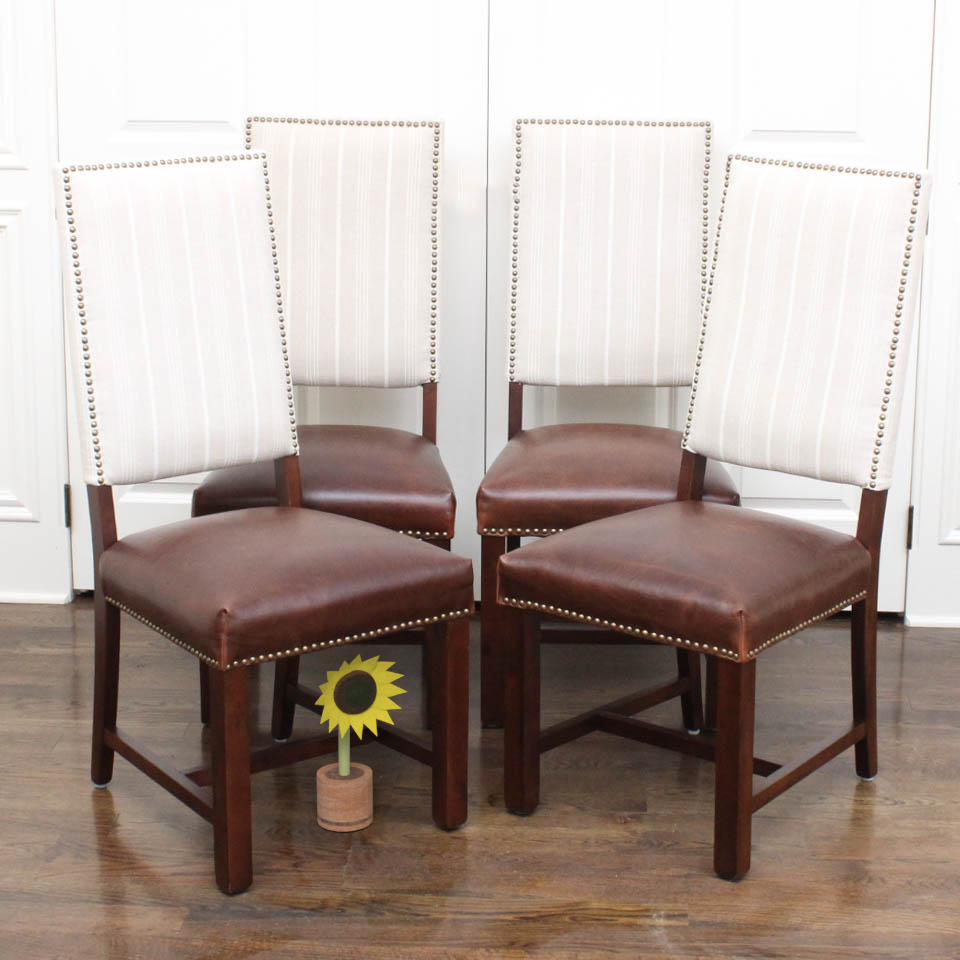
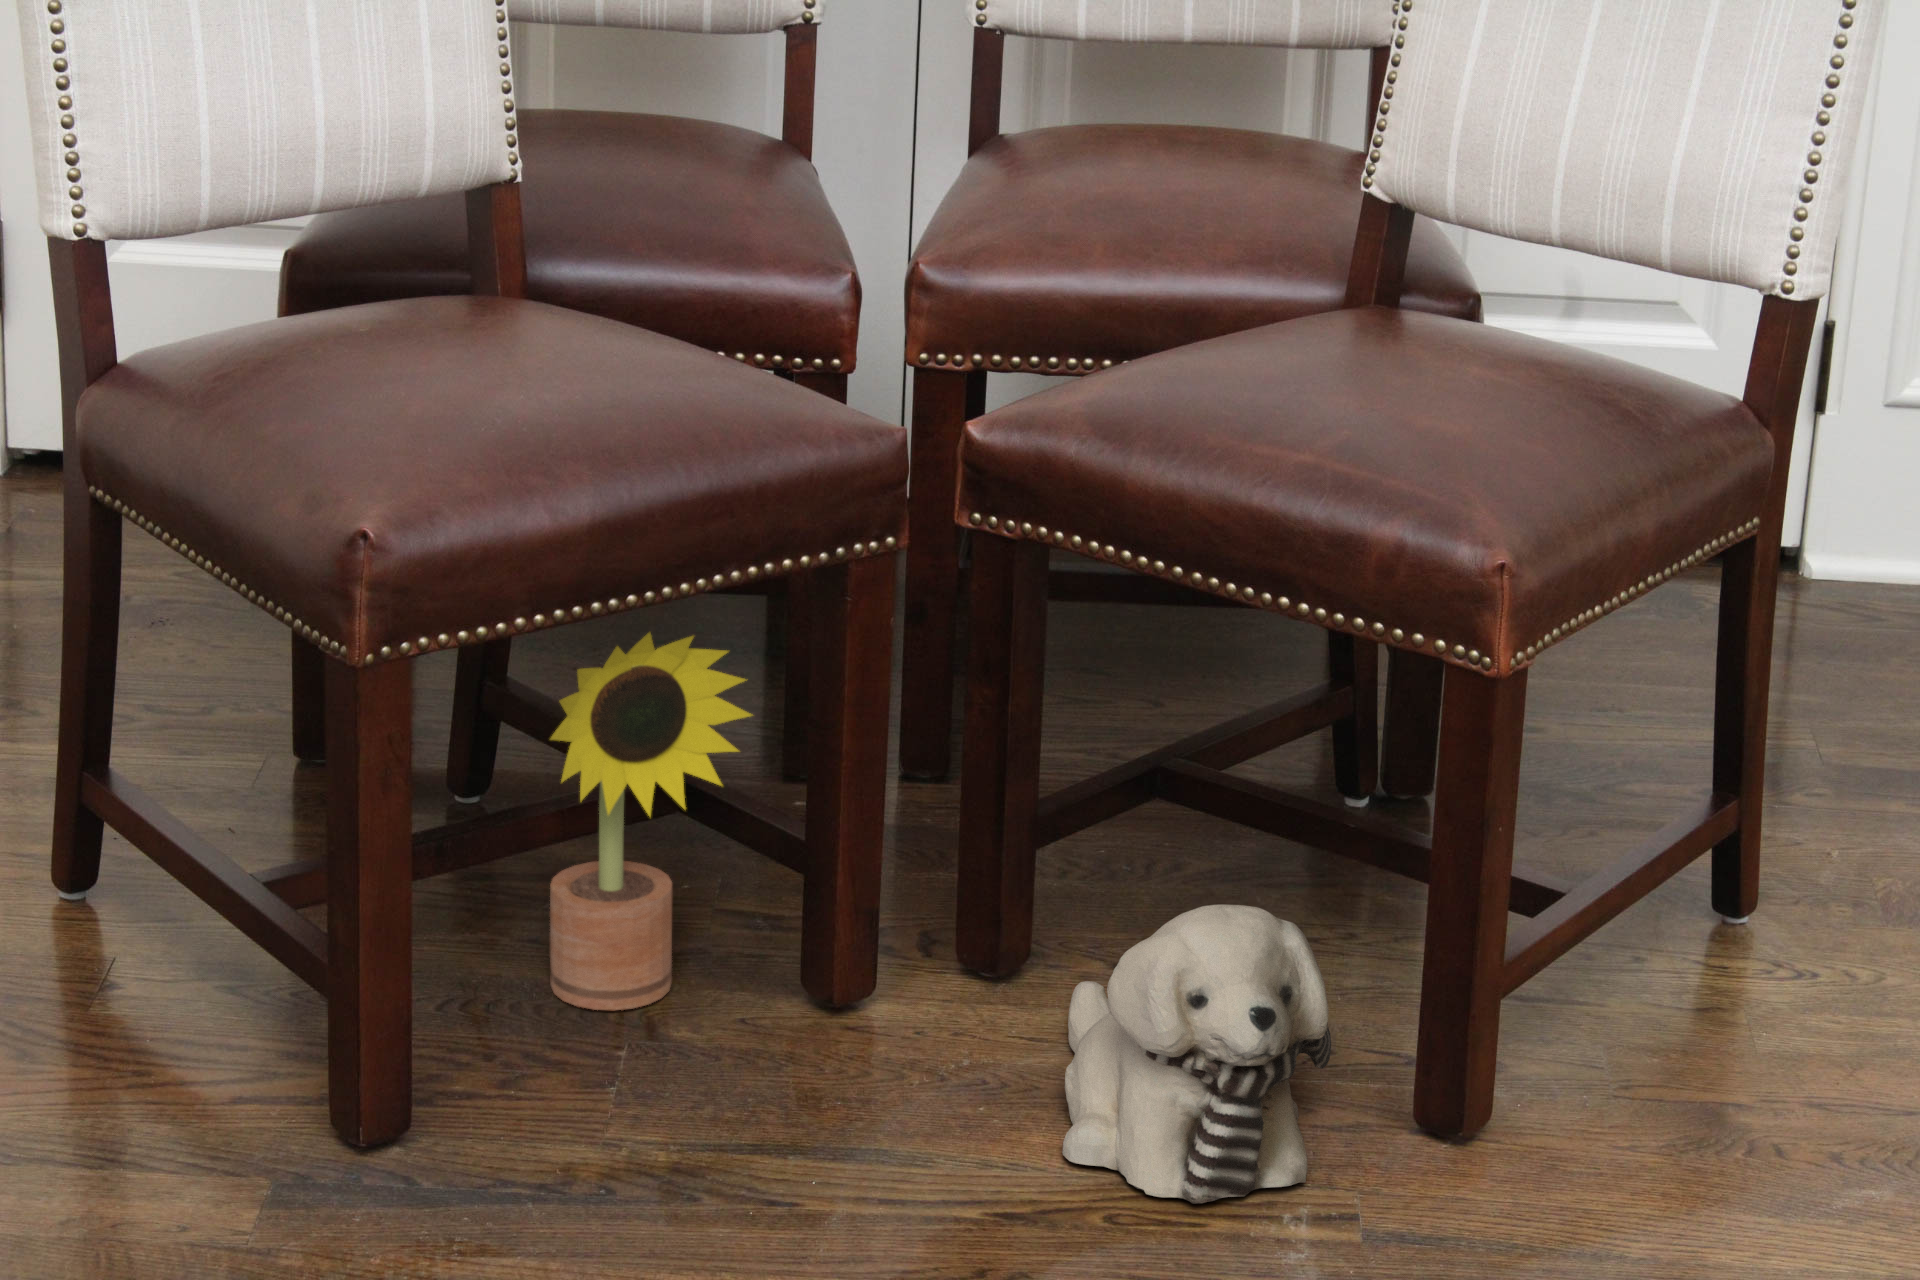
plush toy: none [552,772,675,912] -> present [1062,905,1331,1204]

